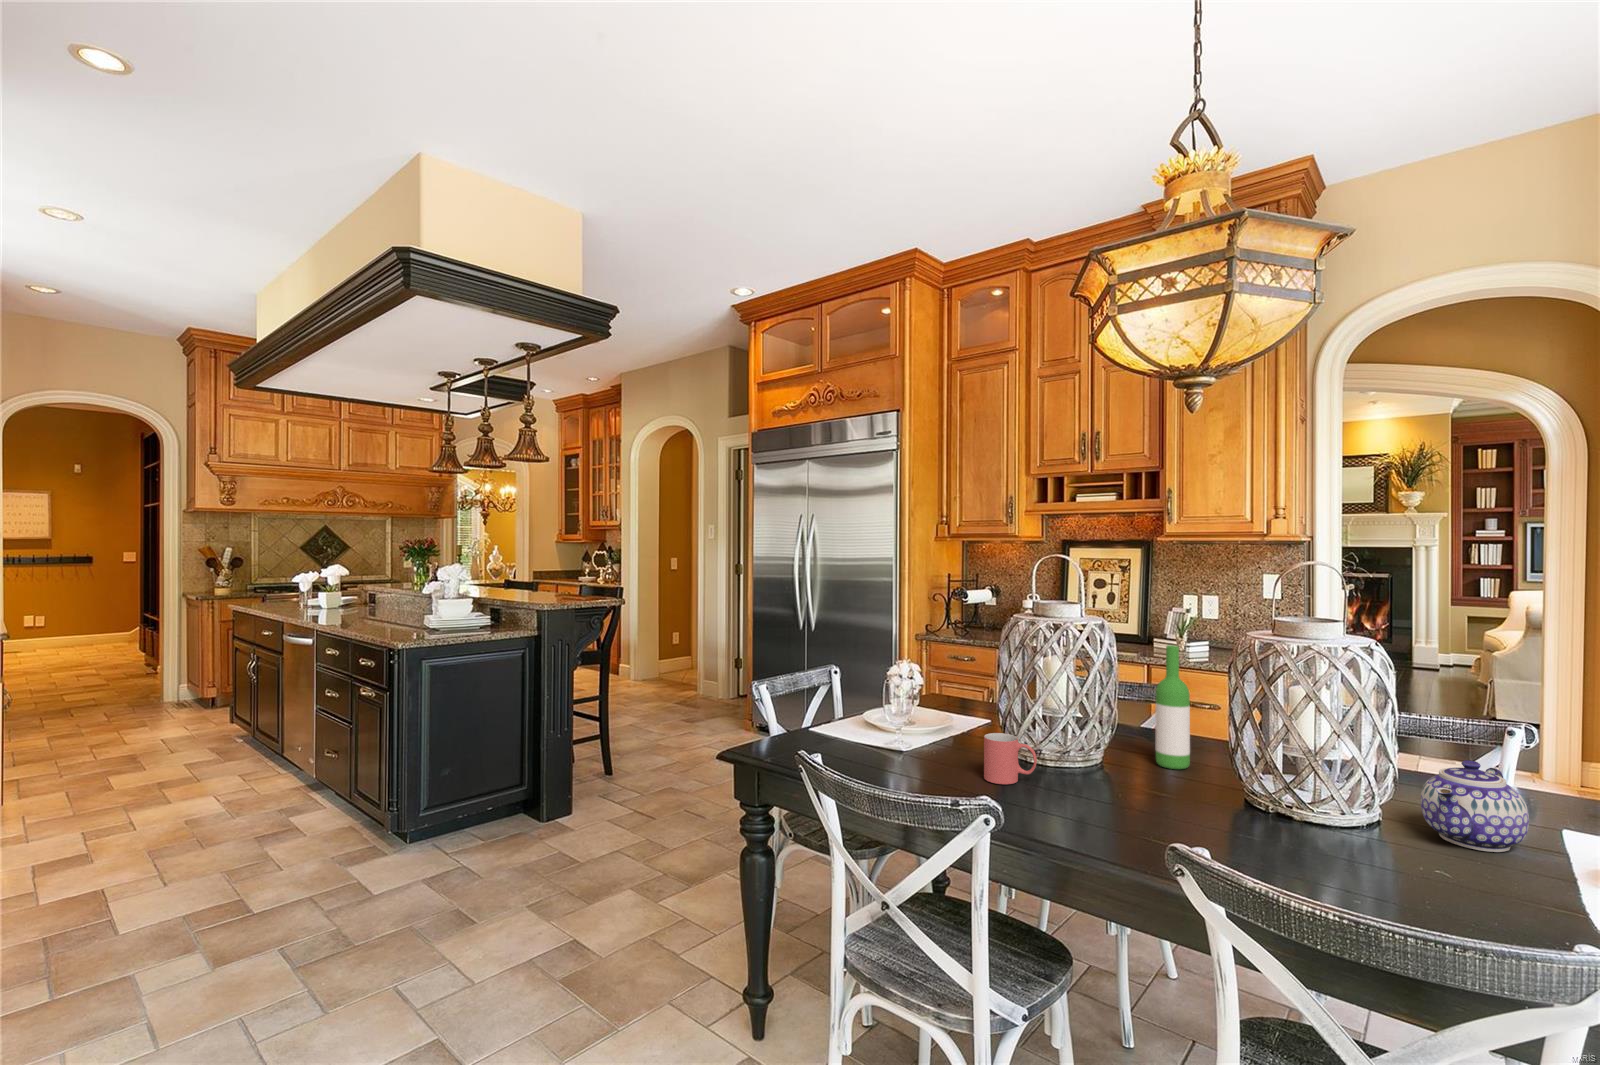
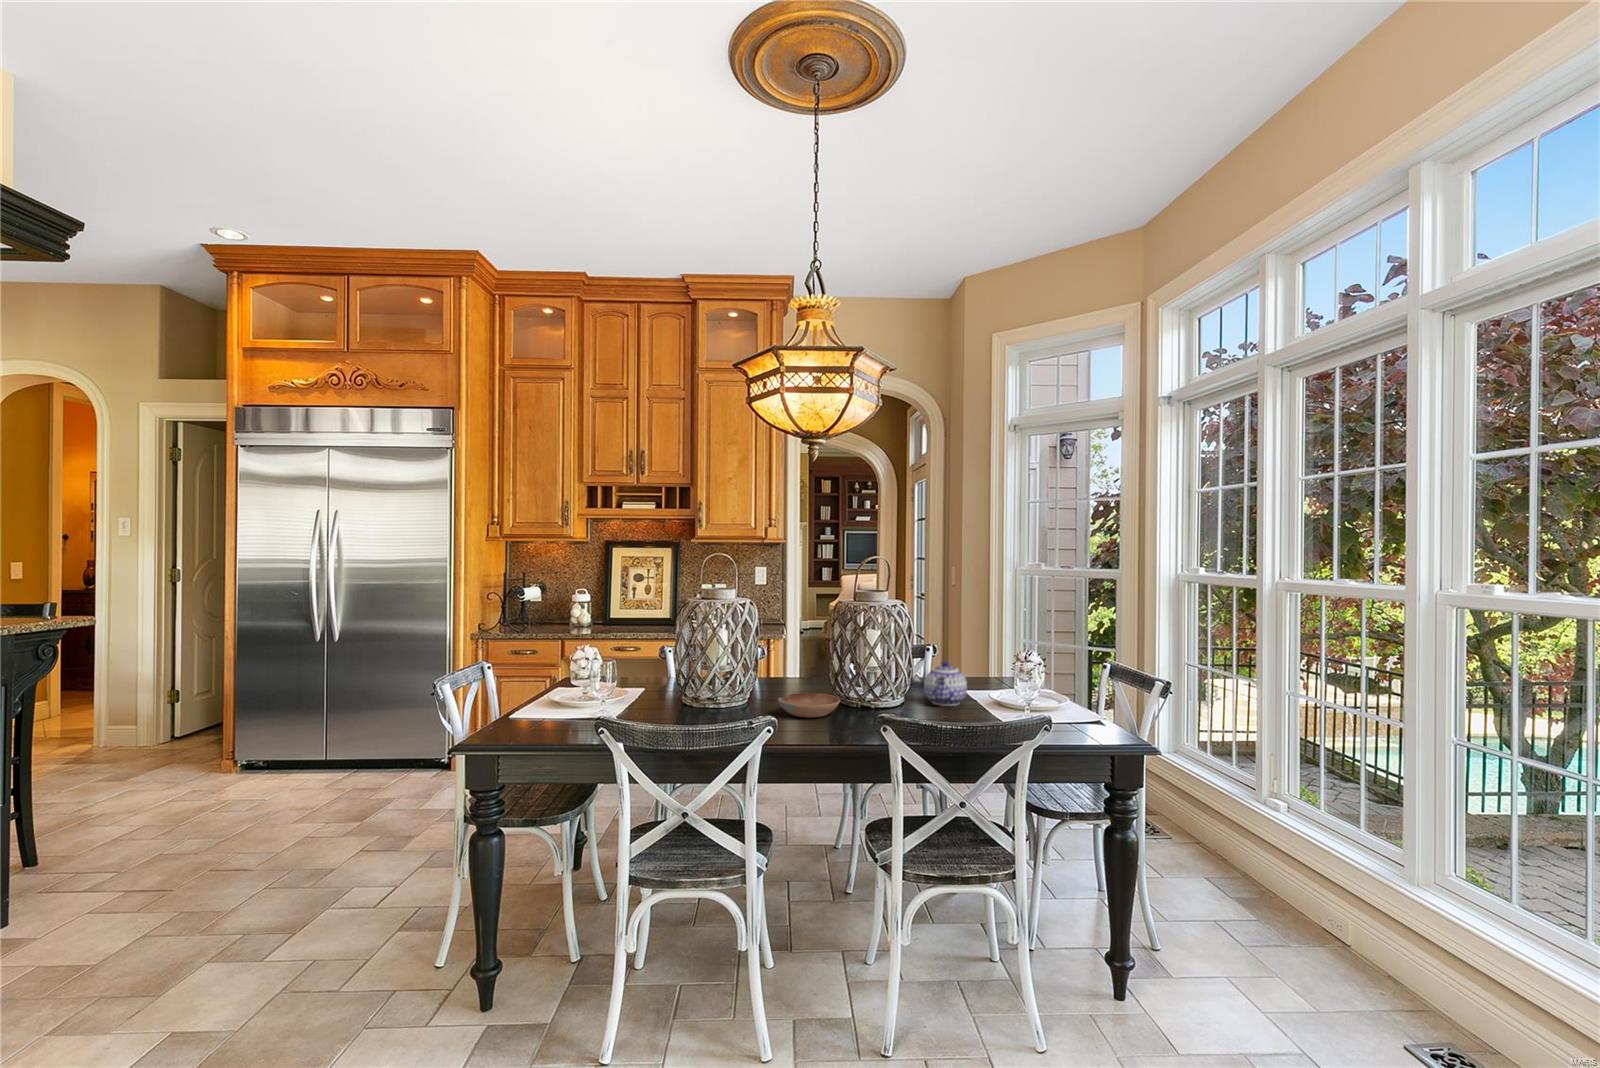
wine bottle: present [1156,645,1190,769] -> none [778,615,799,697]
mug: present [984,733,1037,784] -> none [692,686,729,722]
bowl: none [1112,767,1220,814] -> present [778,693,840,718]

